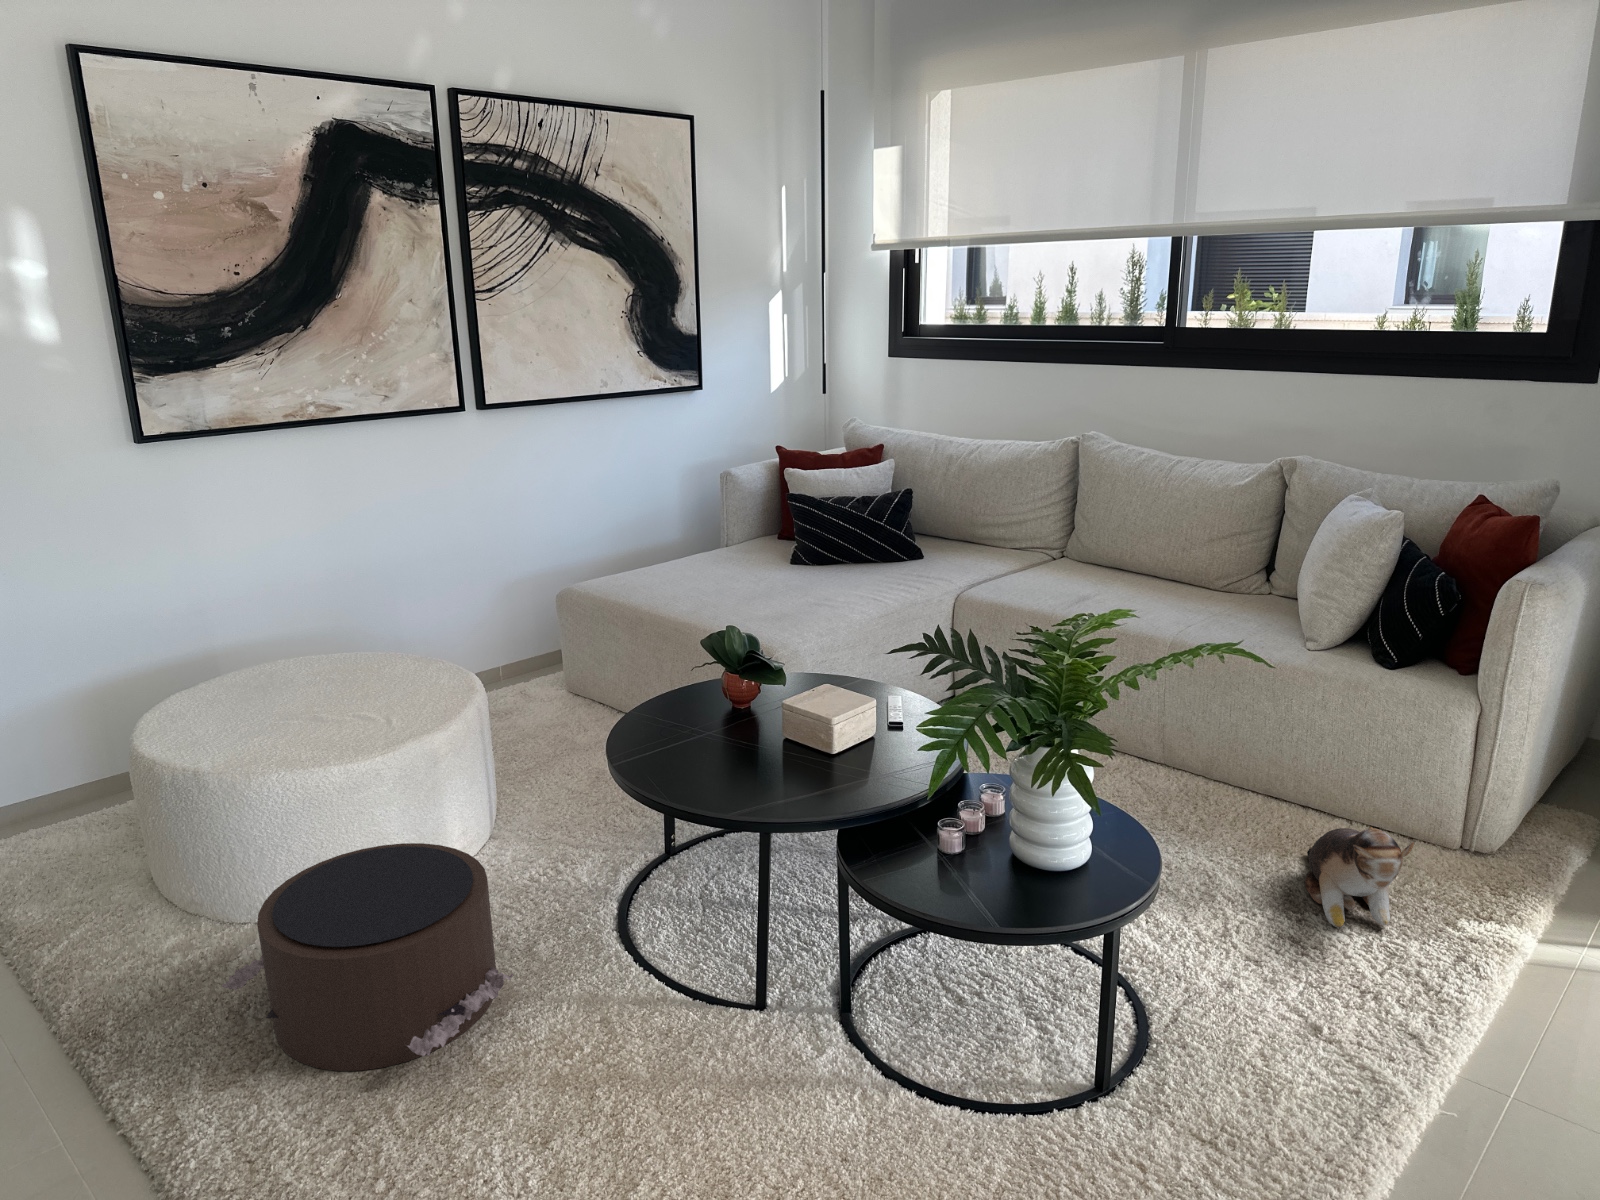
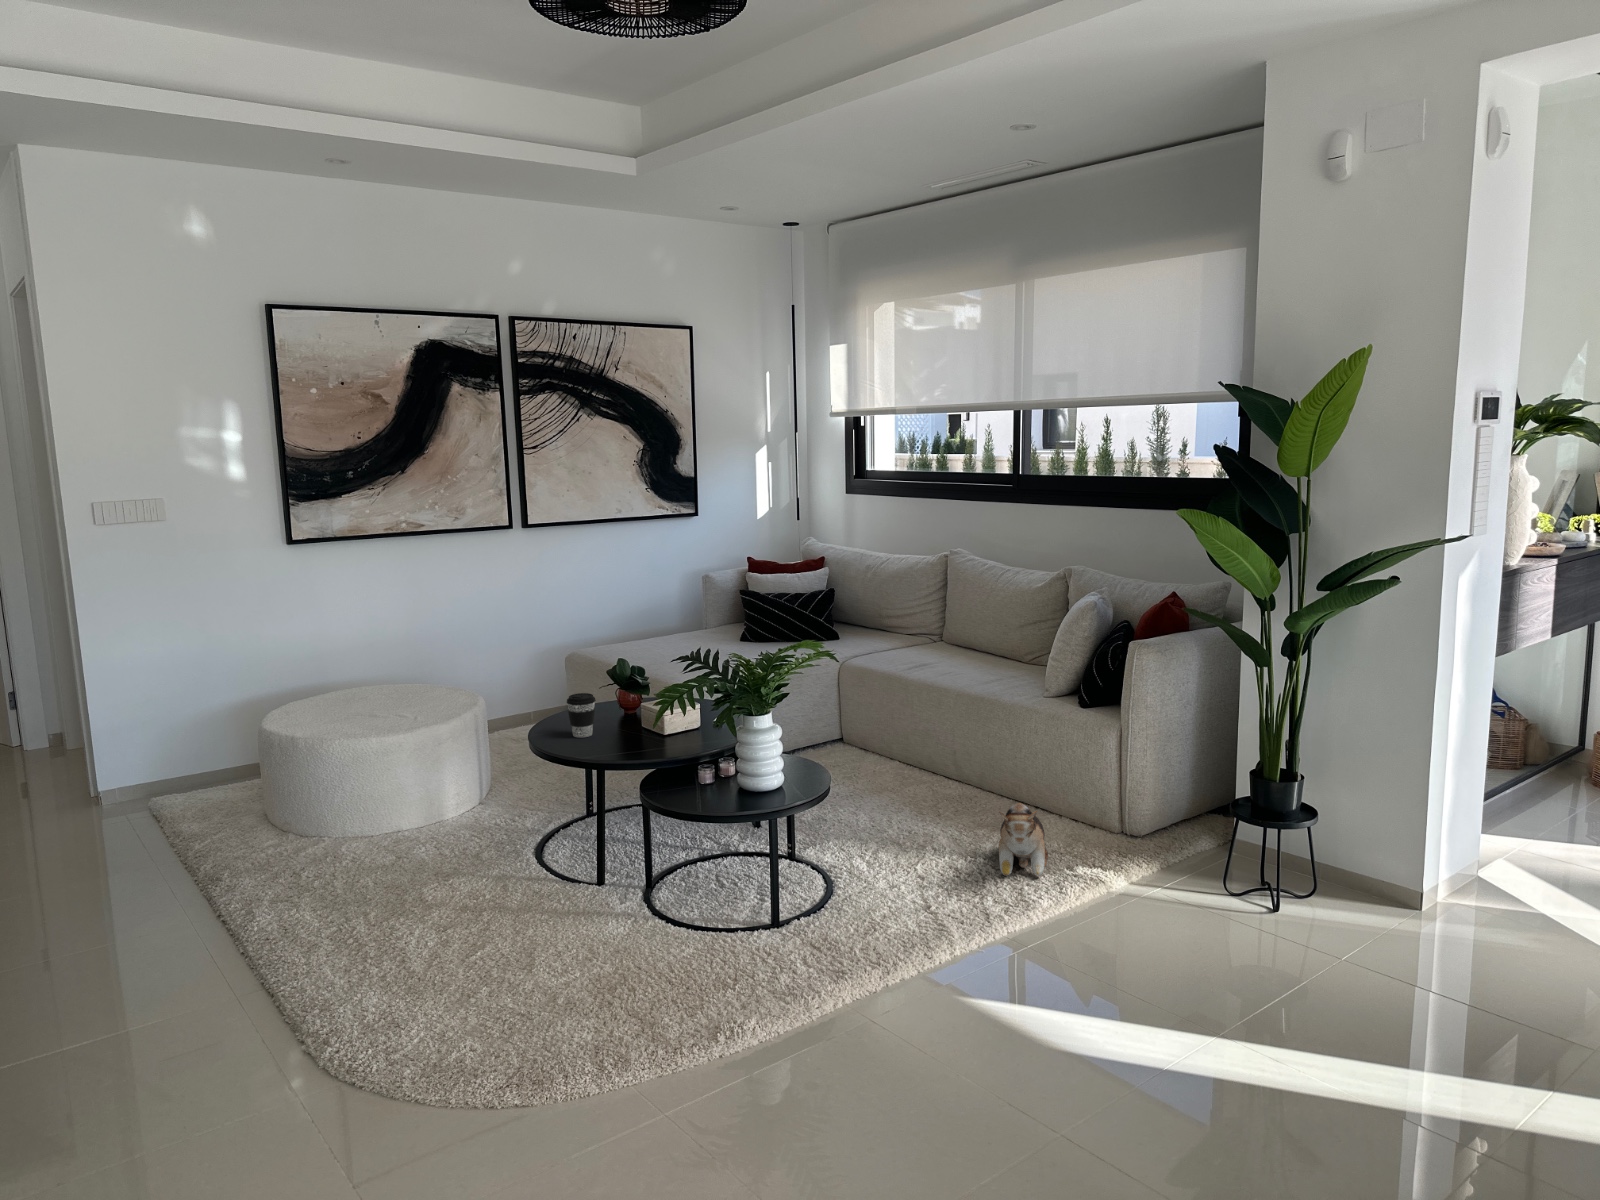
coffee cup: none [673,685,718,756] -> present [567,693,596,738]
pouf: present [222,843,513,1071] -> none [281,788,450,909]

